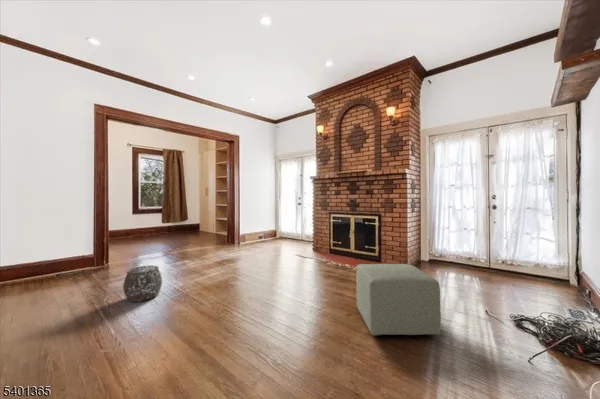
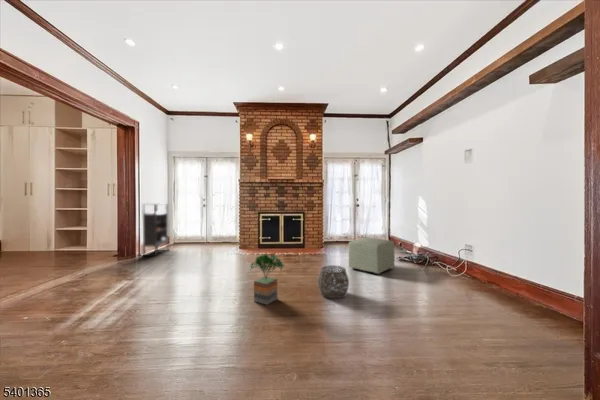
bookshelf: none [240,201,265,245] -> present [143,204,168,255]
potted tree: none [167,256,206,316] -> present [250,254,284,305]
woven basket: present [123,266,162,302] -> present [318,266,349,299]

